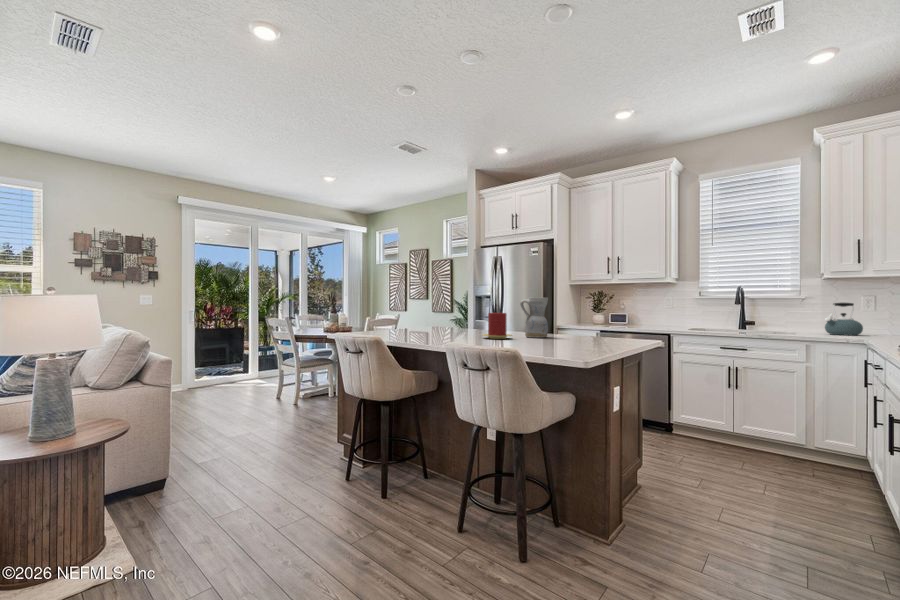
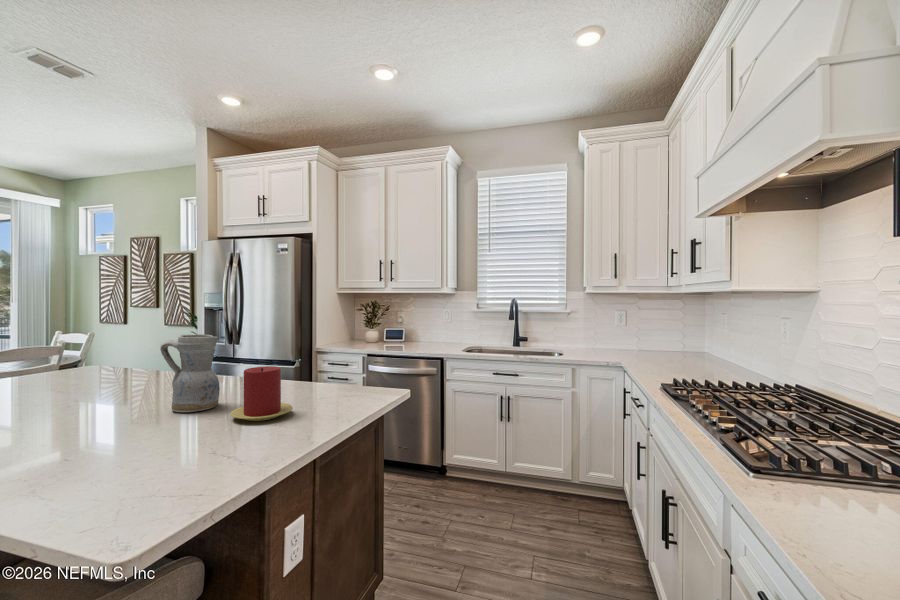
kettle: present [825,303,863,335] -> none [588,320,619,355]
candle: present [483,313,512,339] -> present [231,366,293,421]

